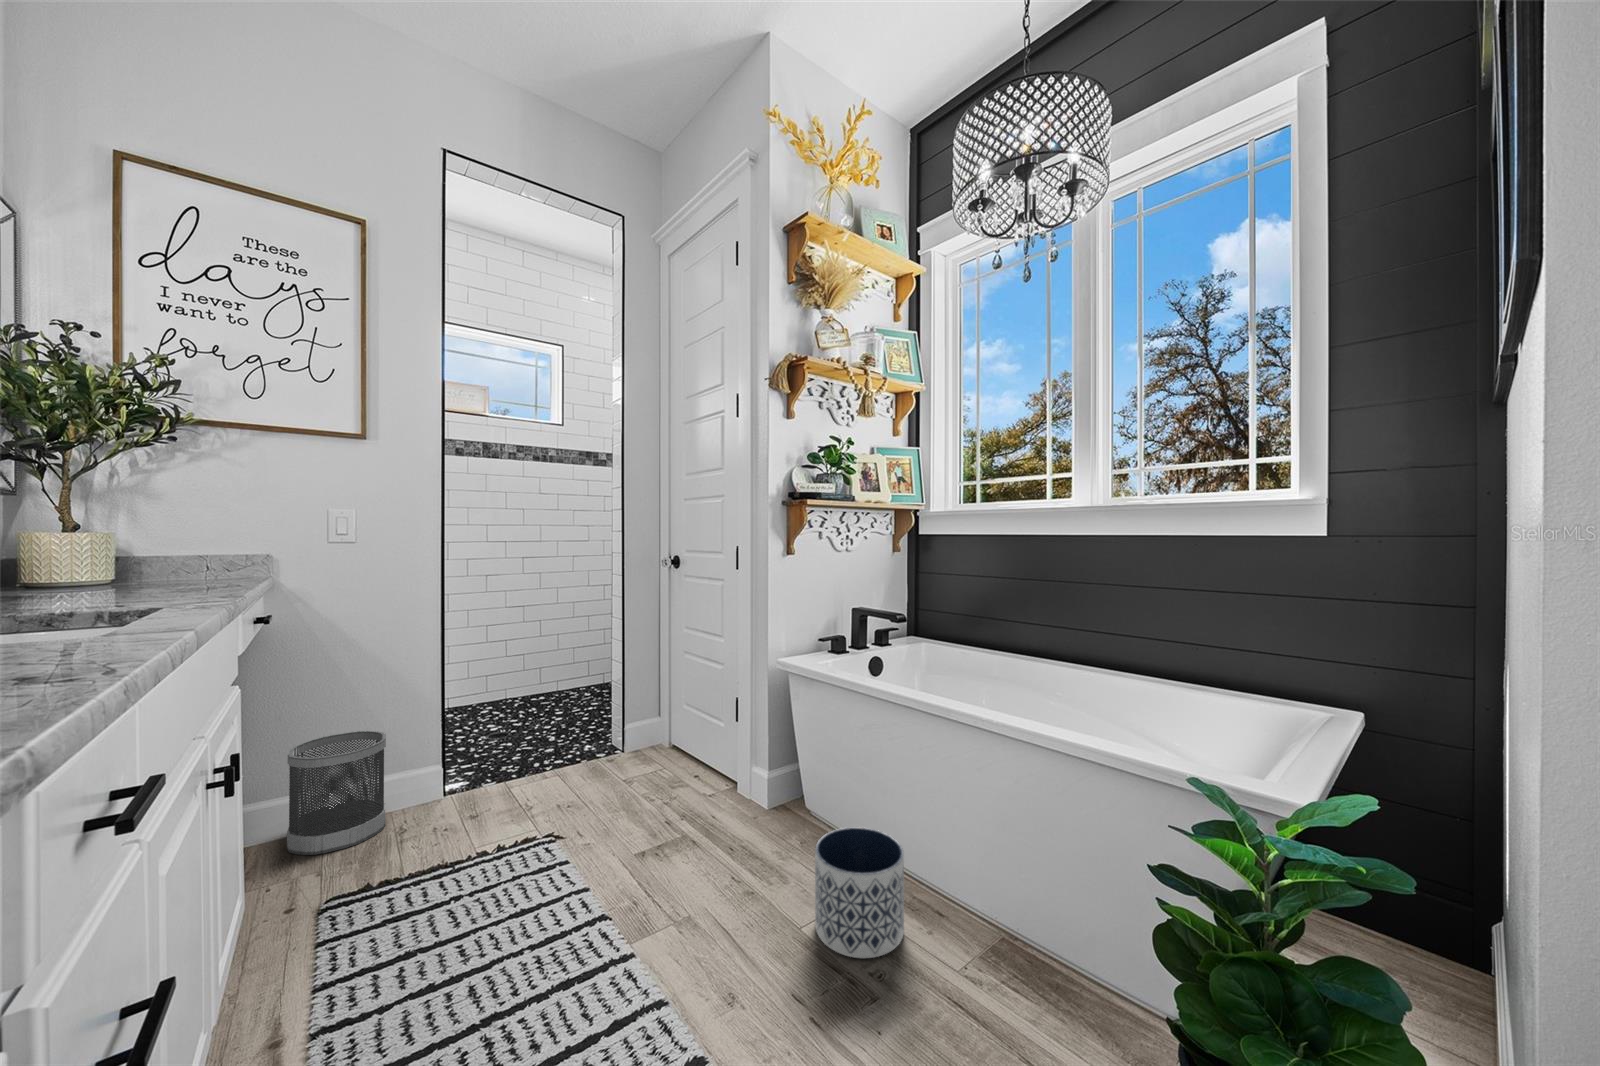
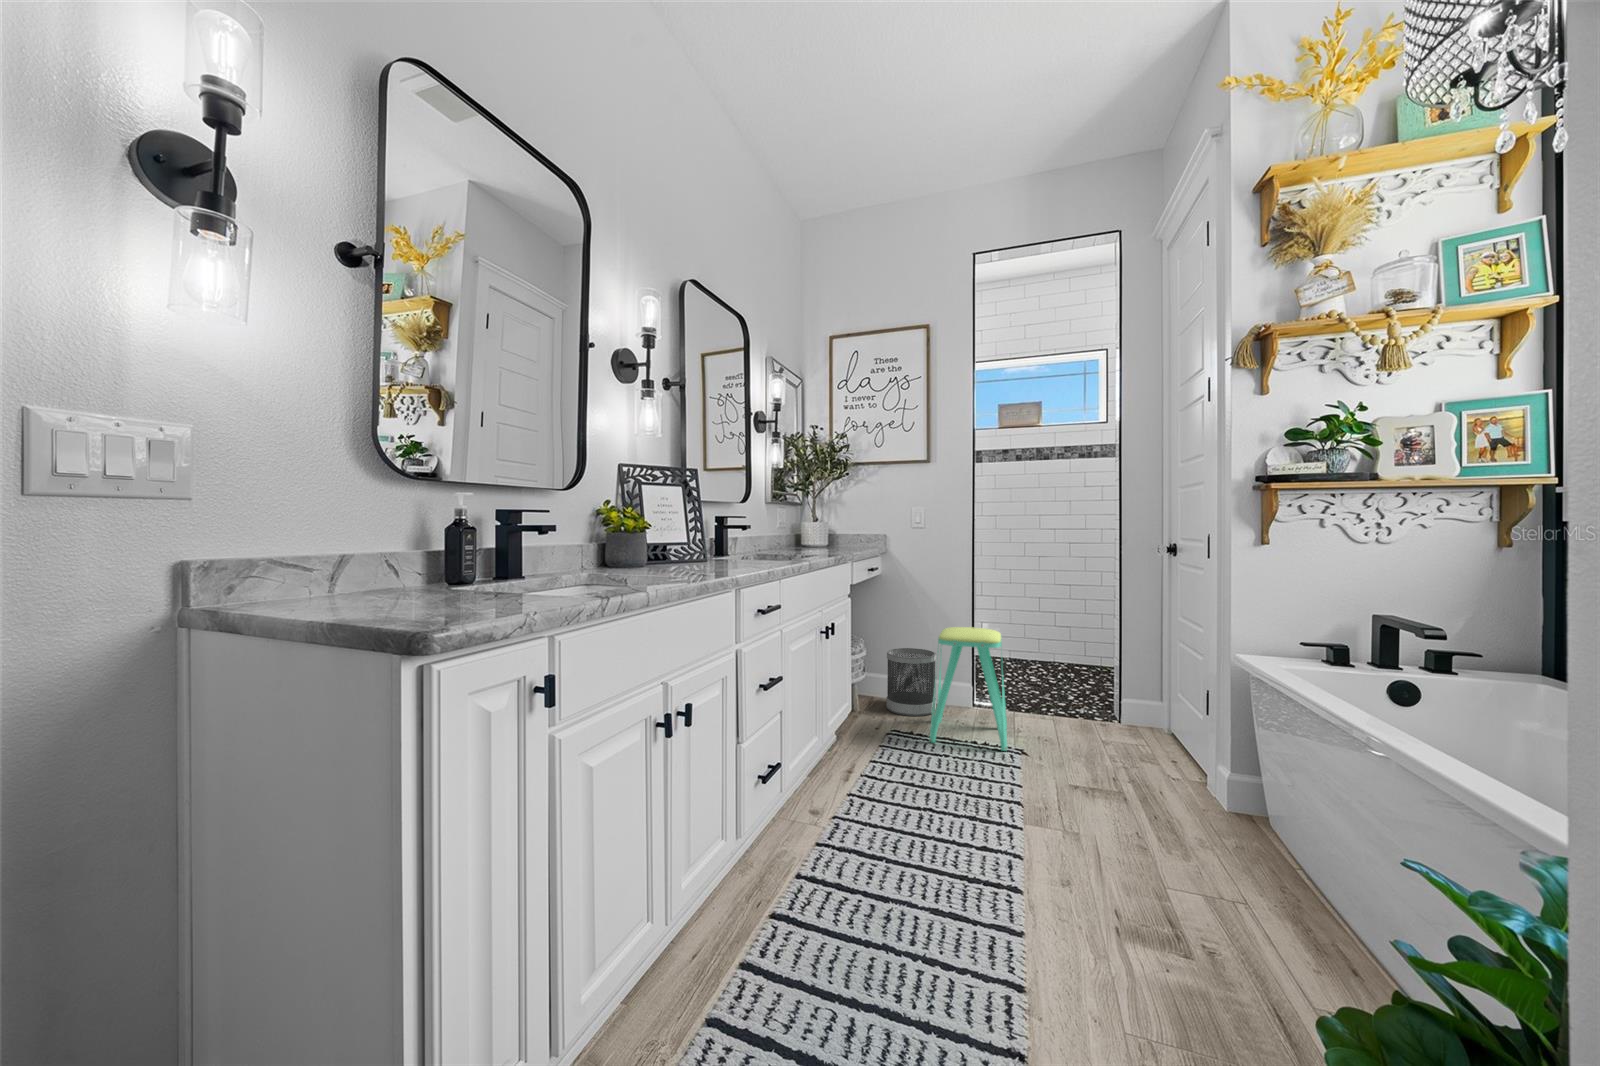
stool: none [399,682,535,883] -> present [930,627,1008,751]
planter: present [815,827,904,958] -> none [1169,807,1272,928]

